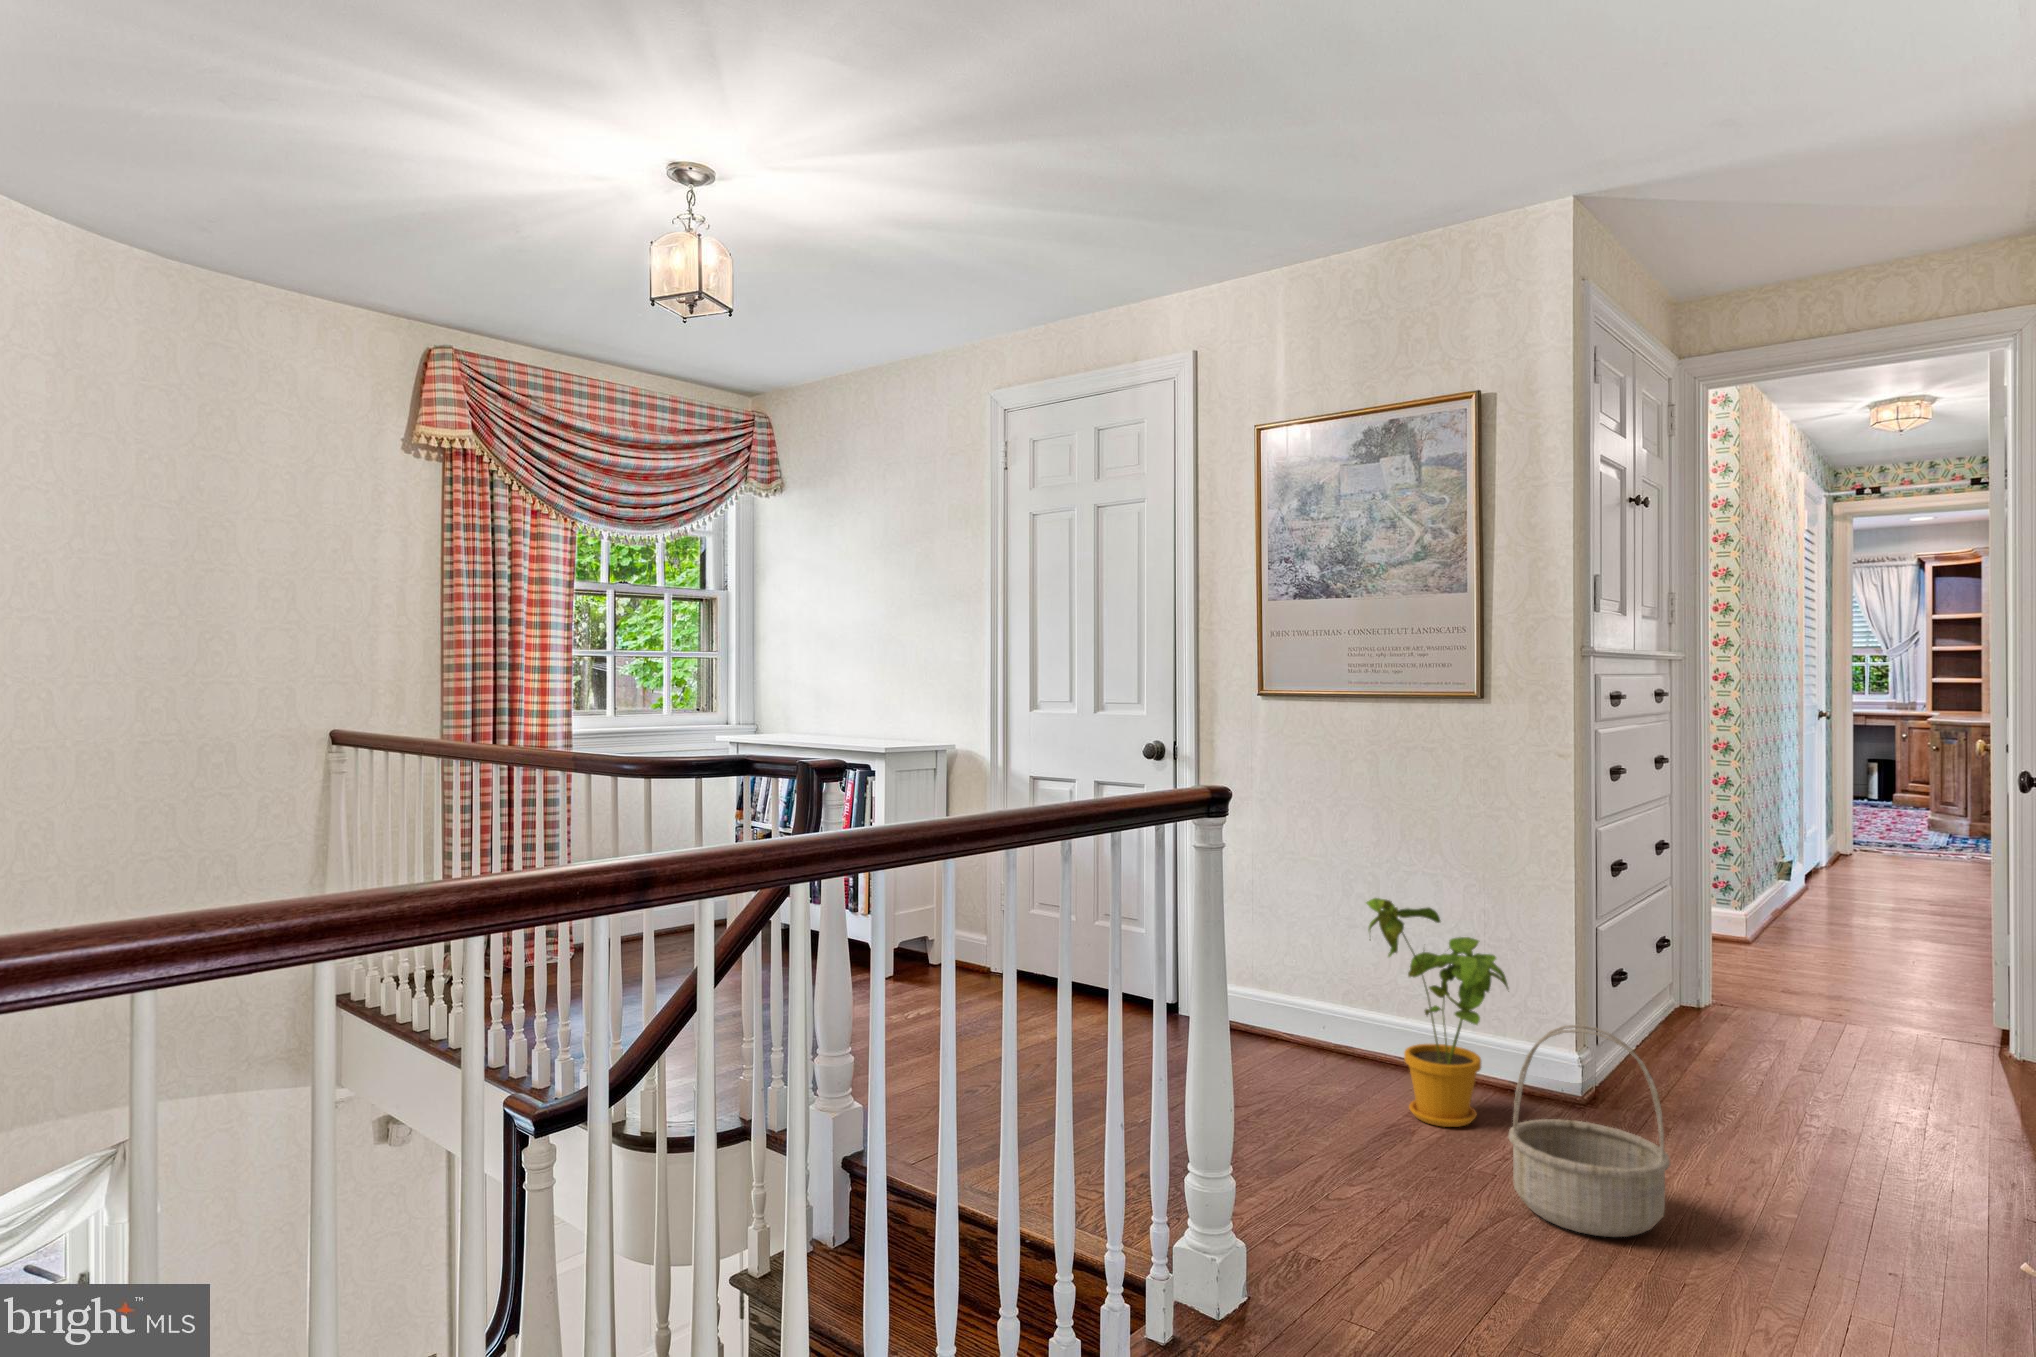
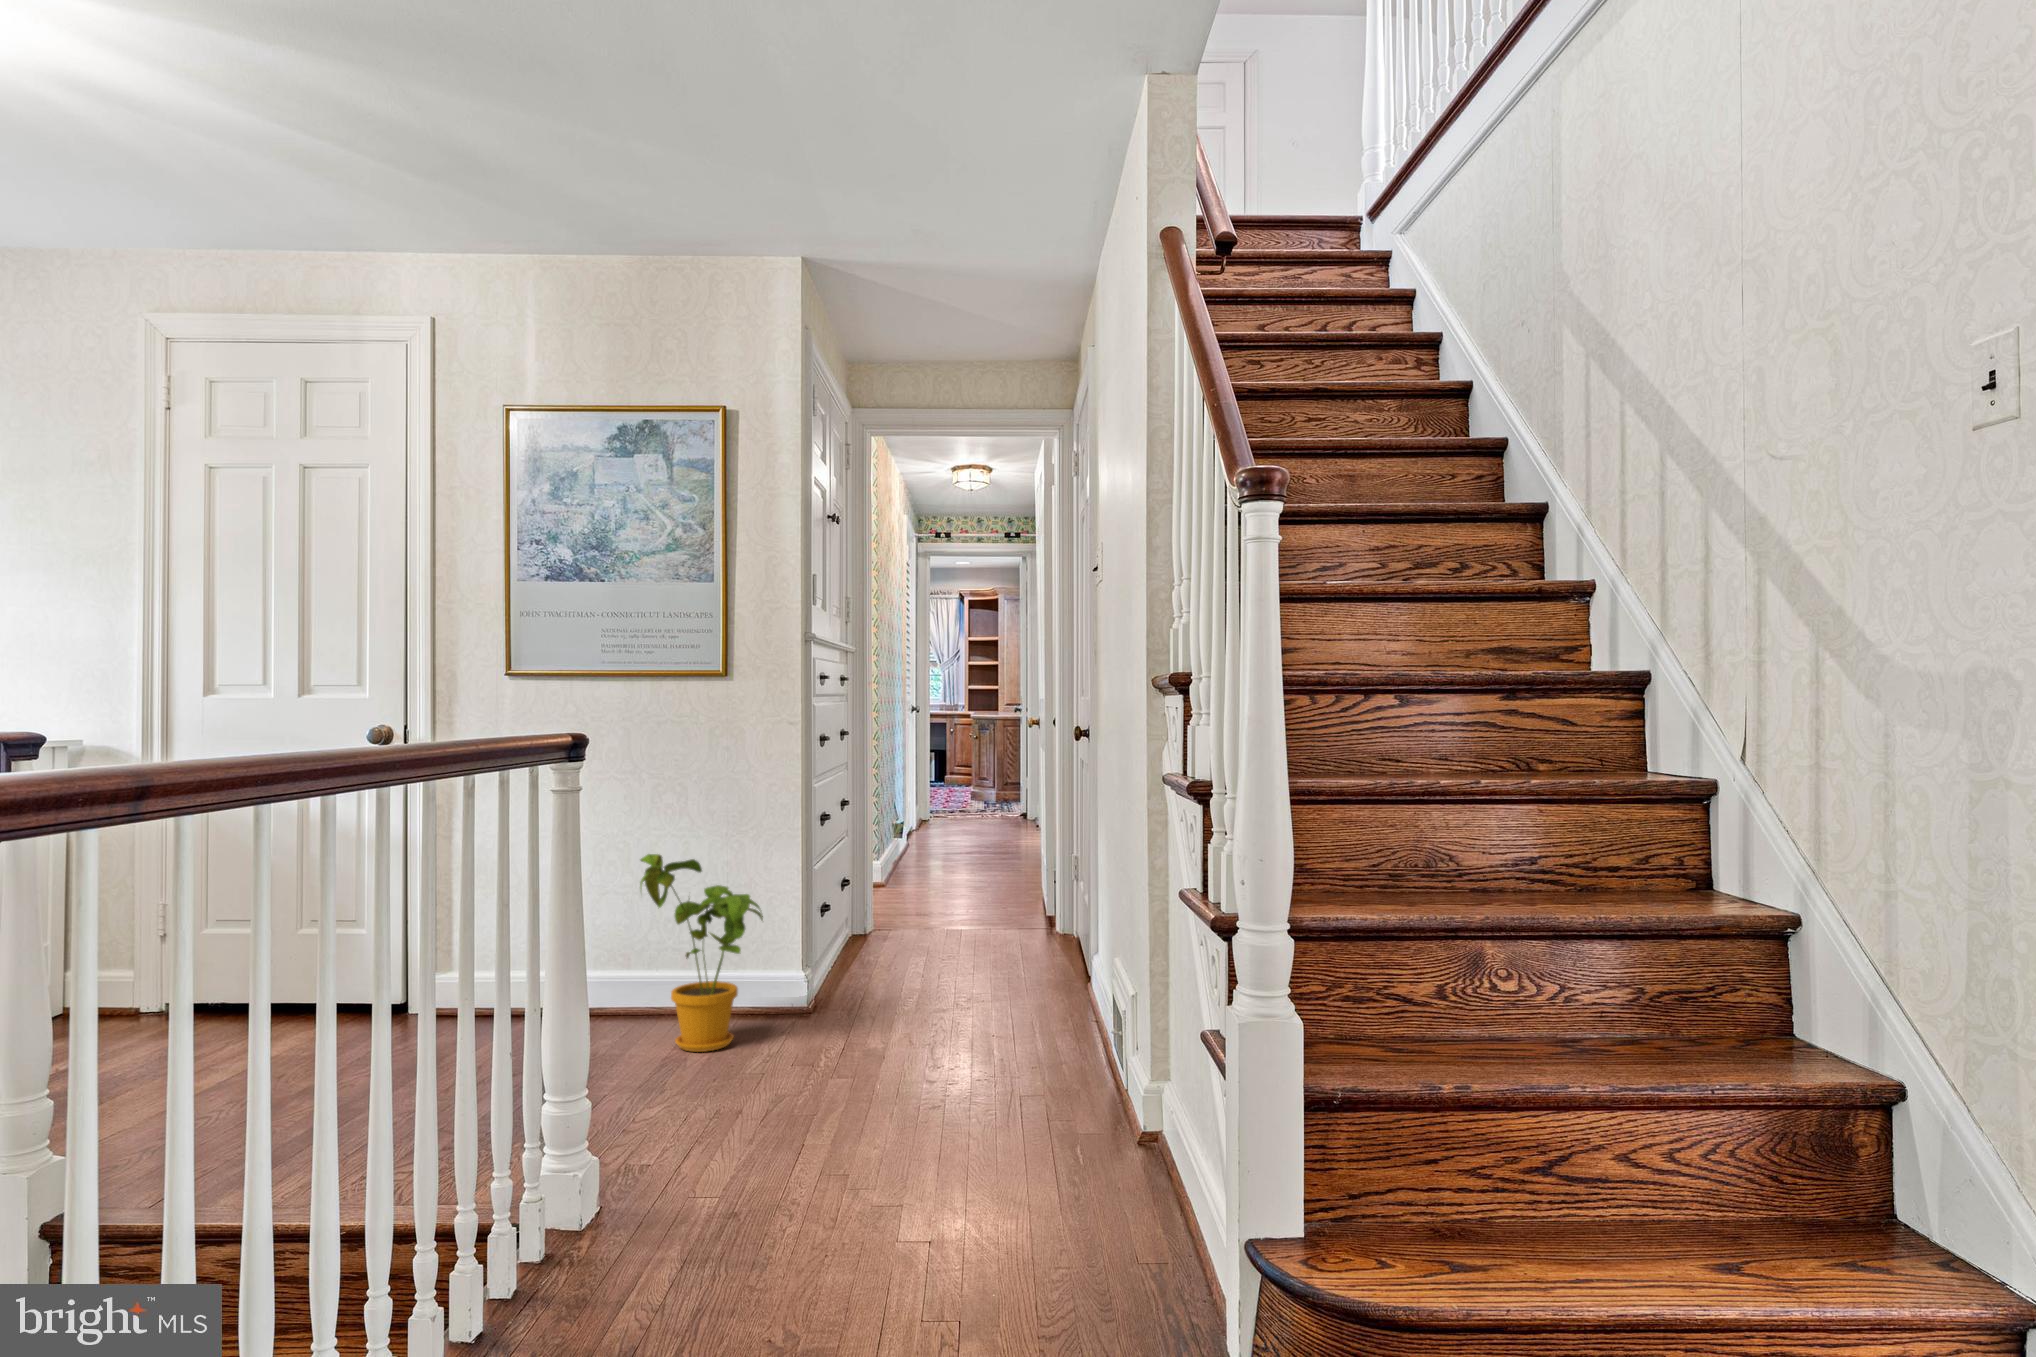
basket: present [1509,1025,1670,1237] -> none [781,929,901,1096]

